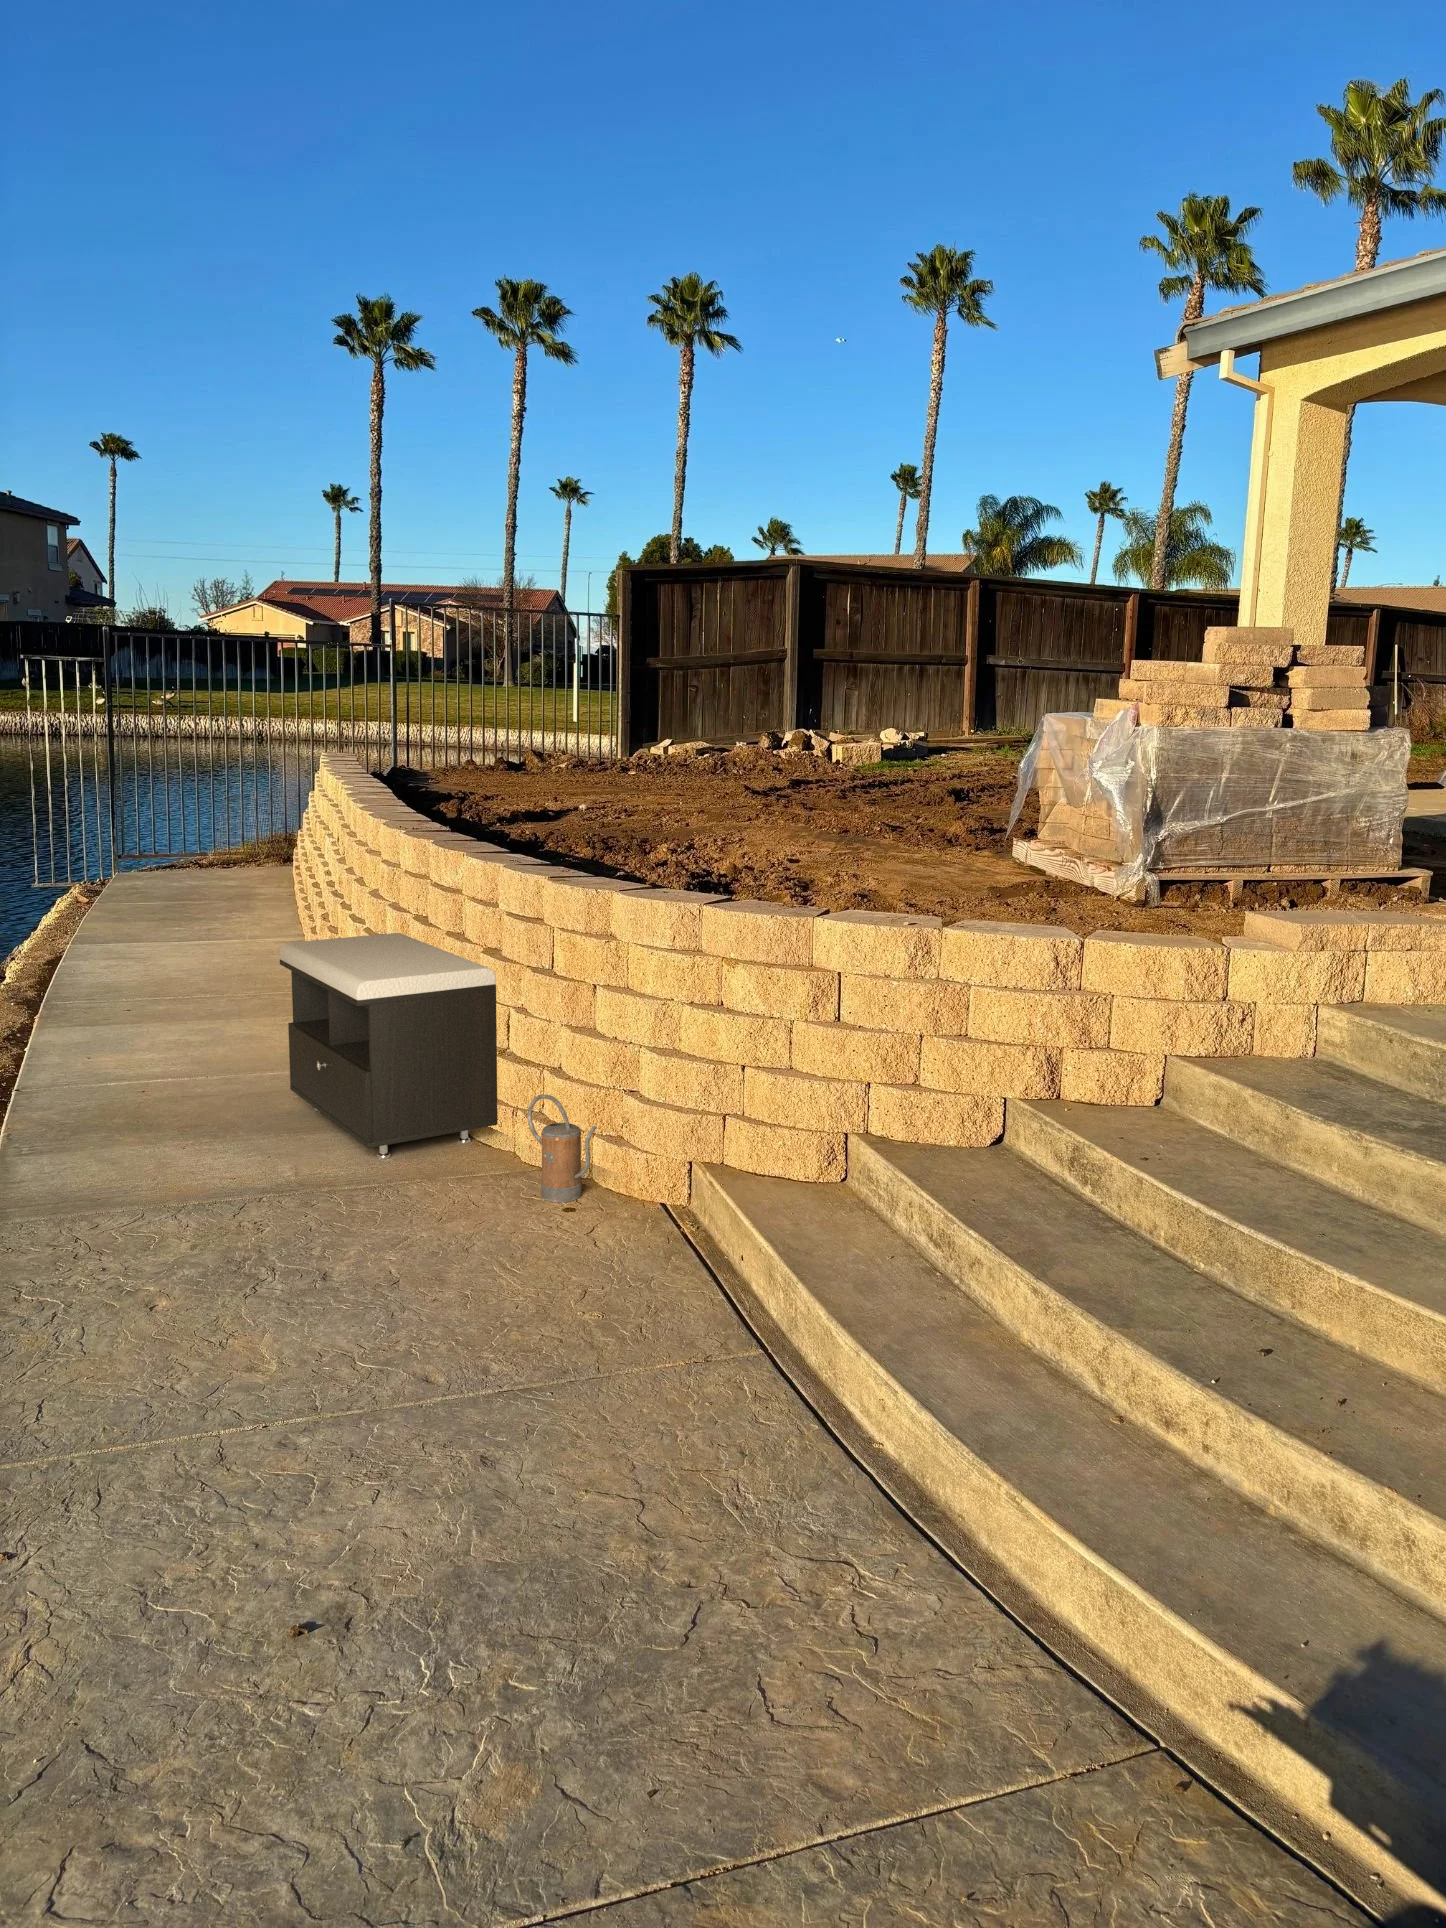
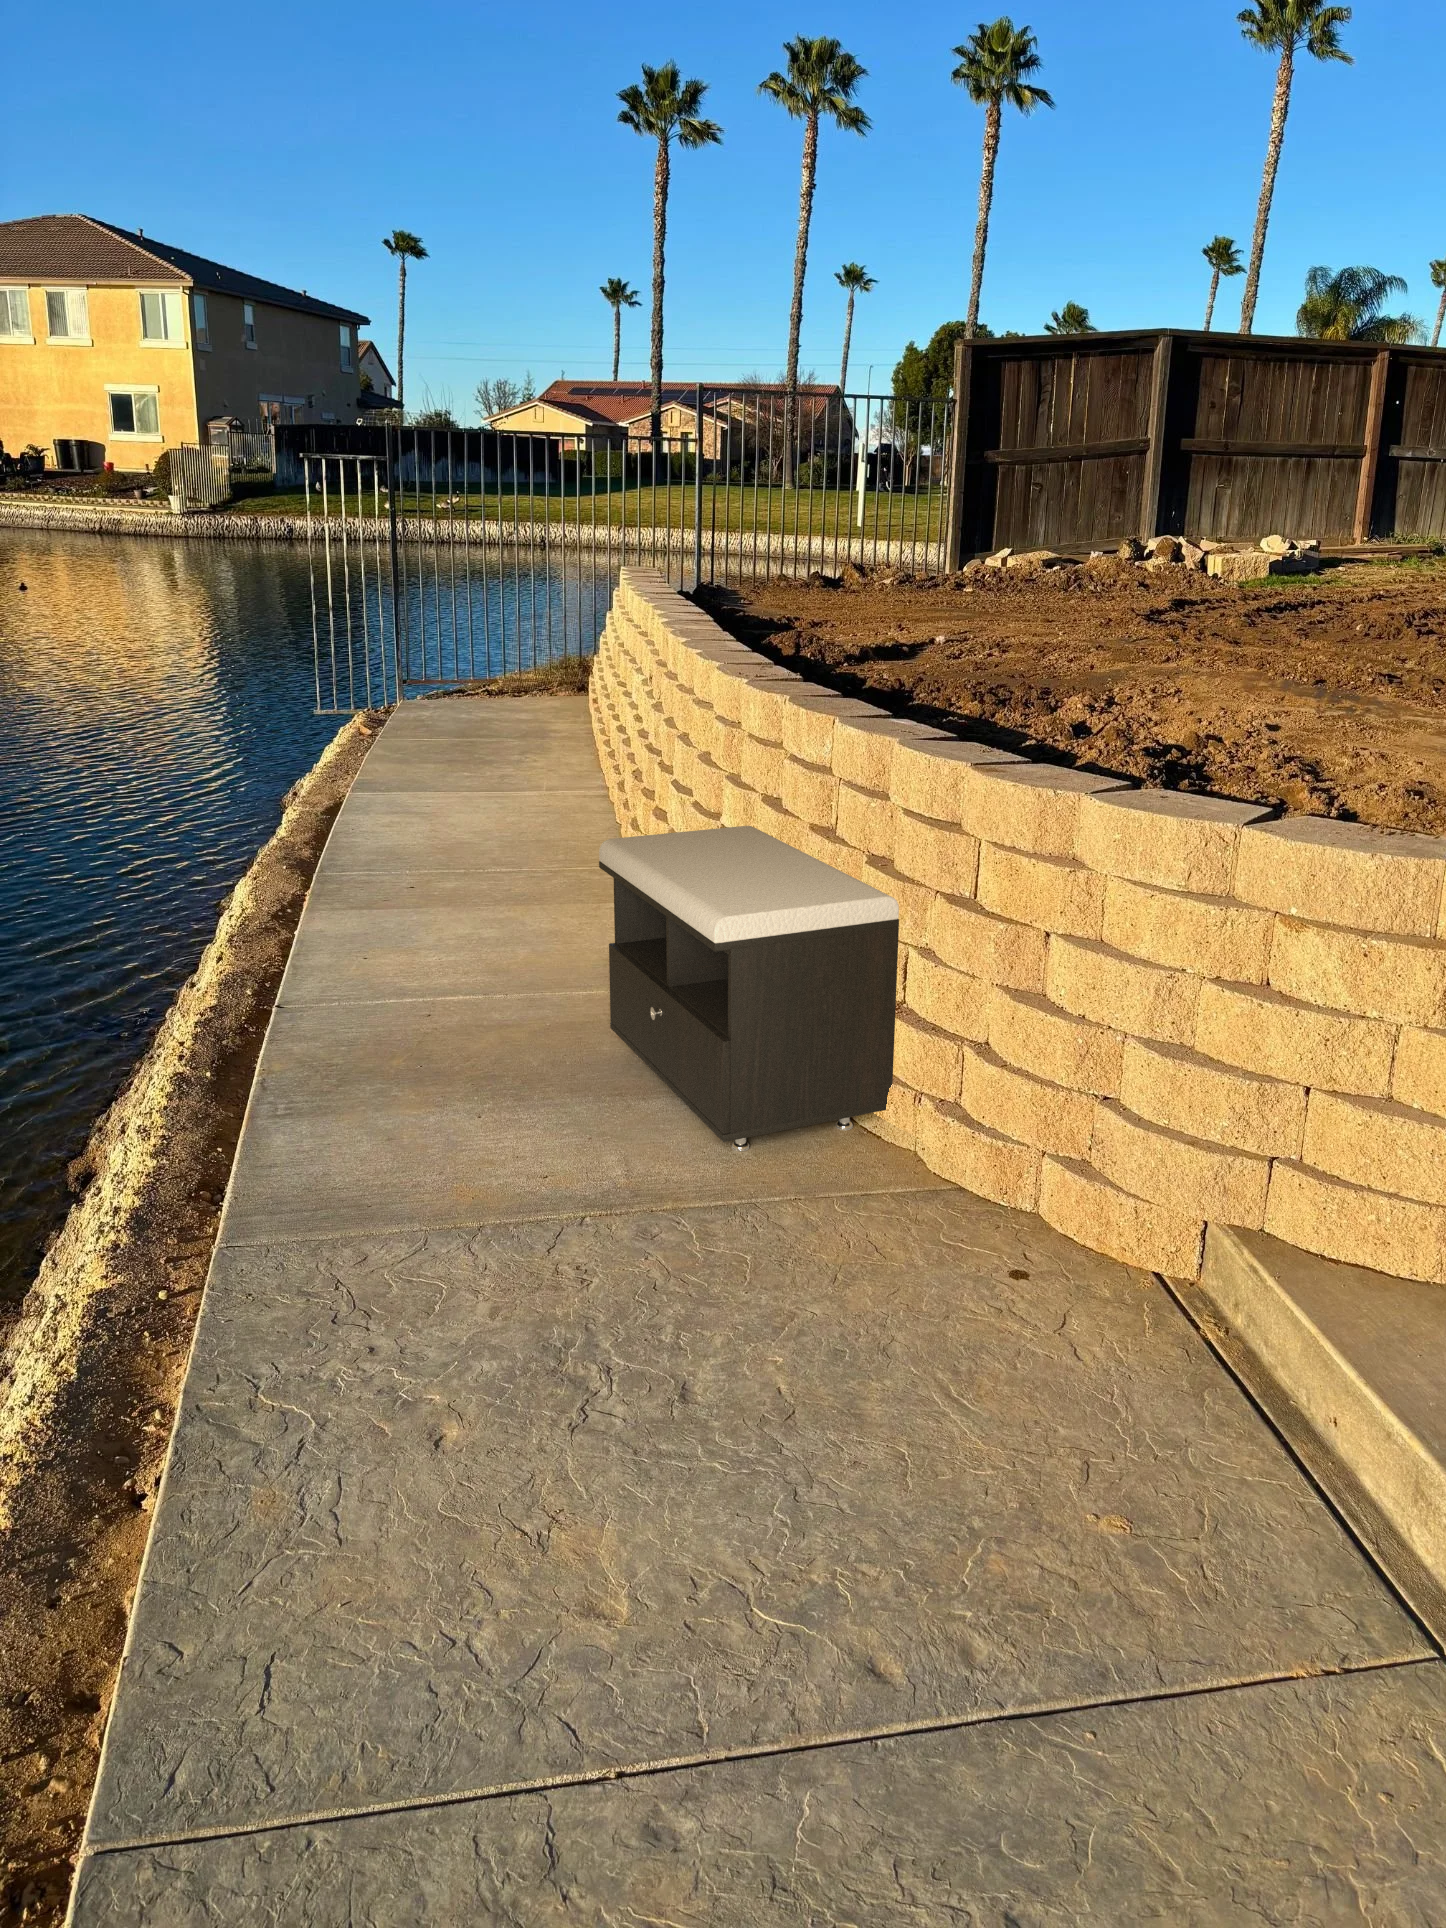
watering can: present [528,1094,597,1202] -> none [955,1098,1068,1257]

